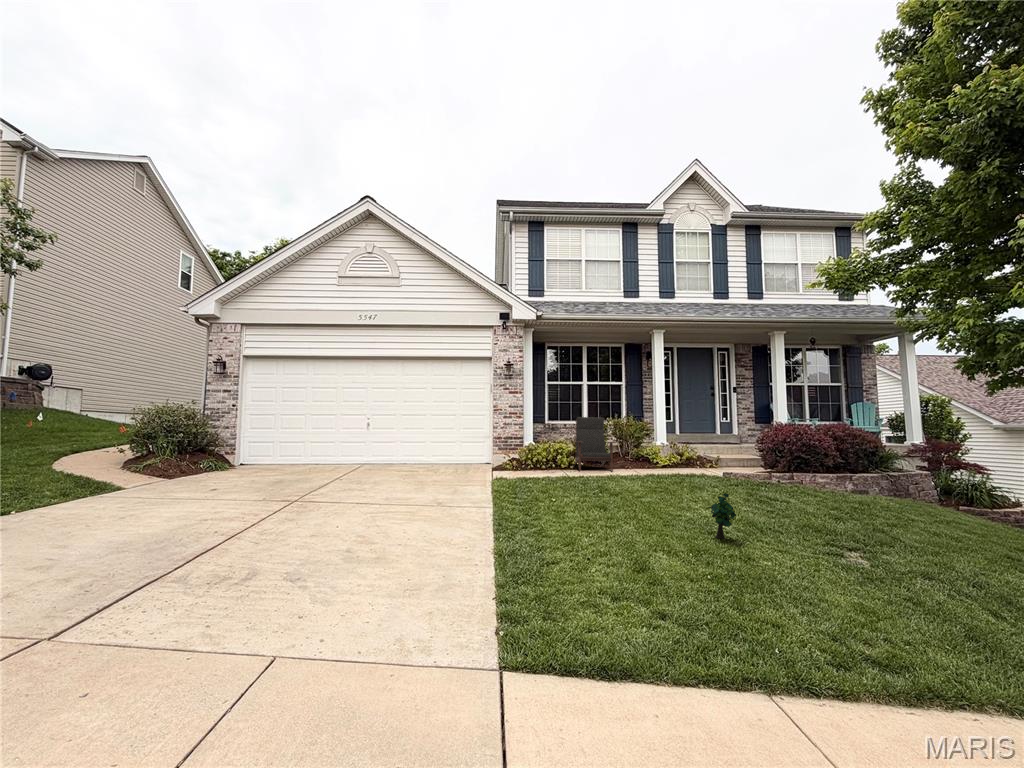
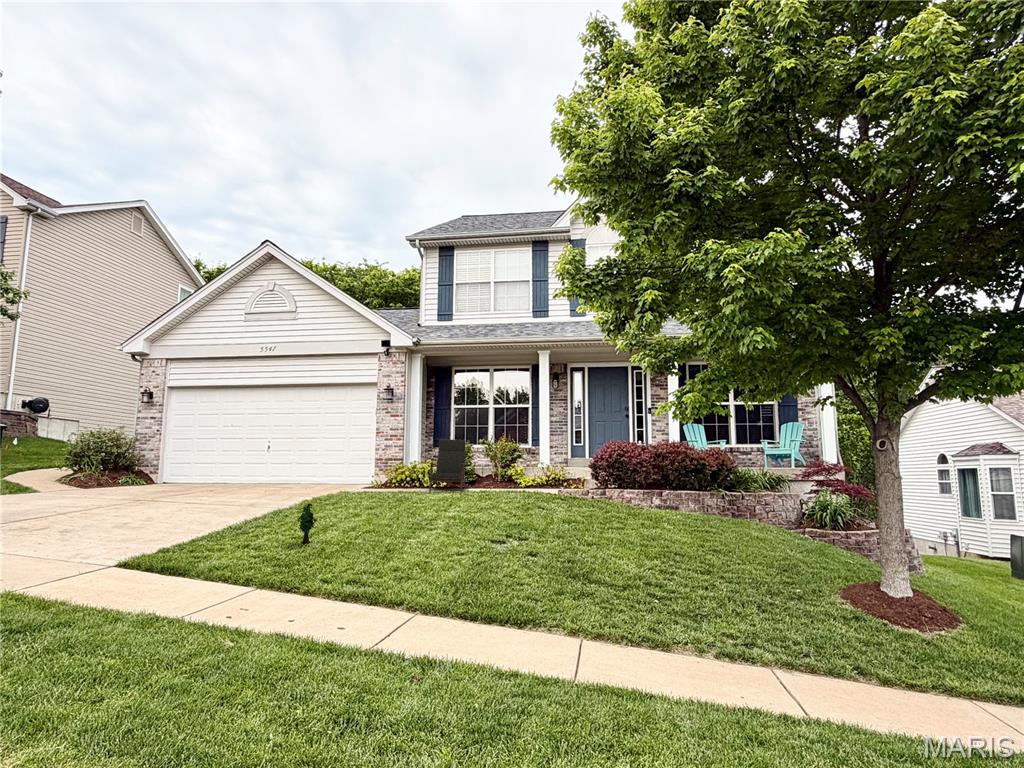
decorative plant: present [708,493,736,539] -> present [297,503,317,543]

